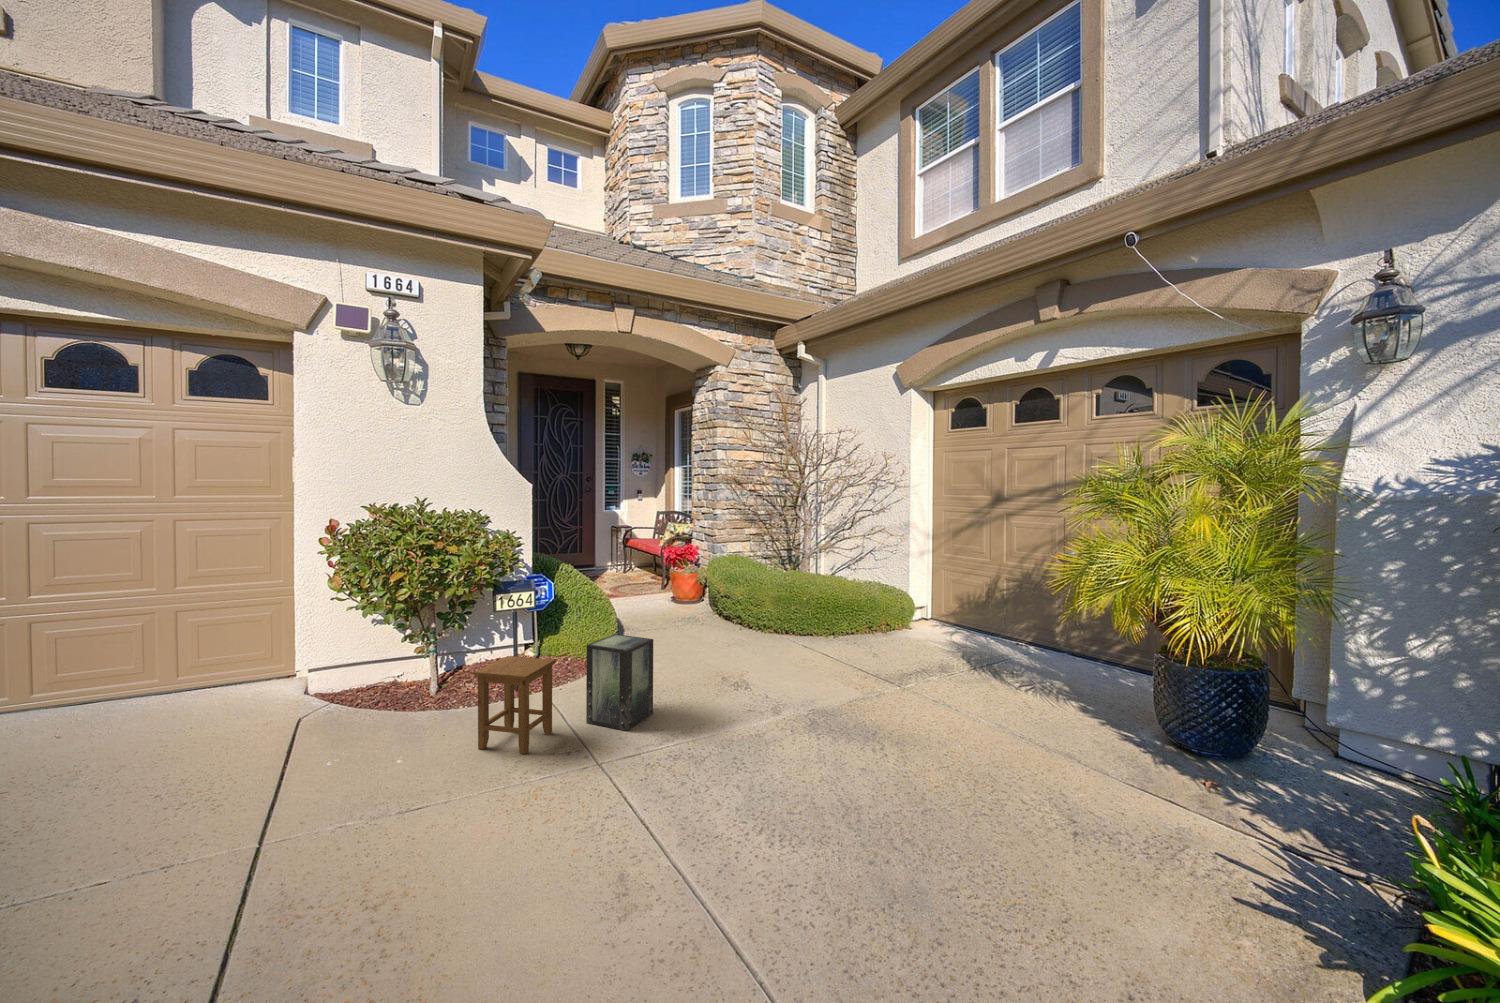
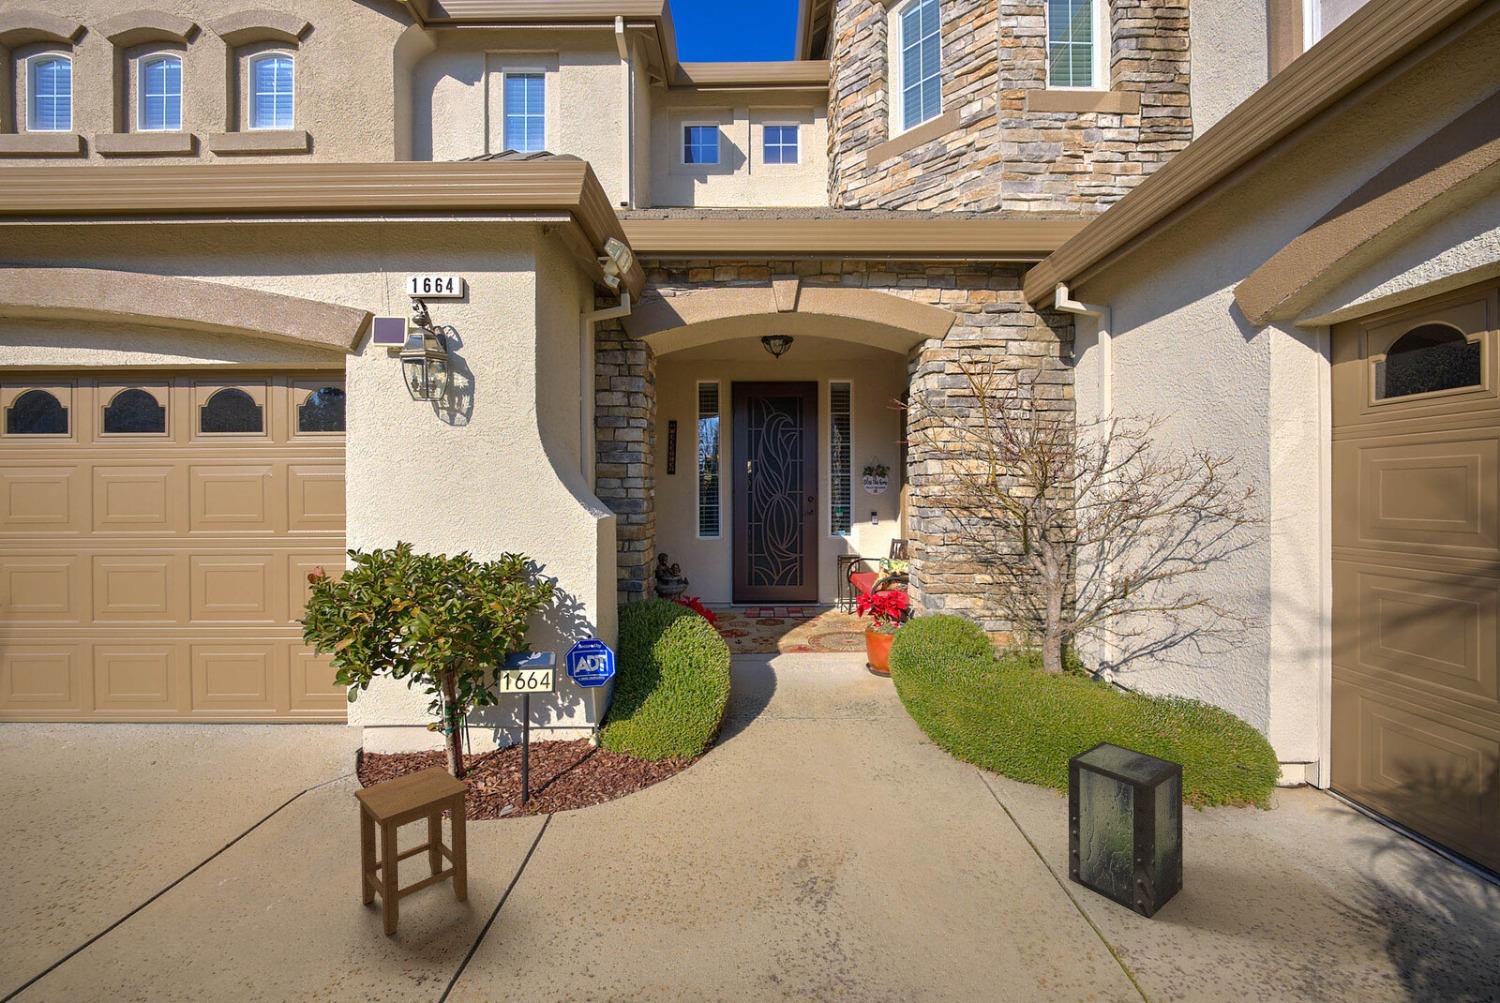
storage box: present [586,634,653,731] -> present [1068,741,1183,918]

